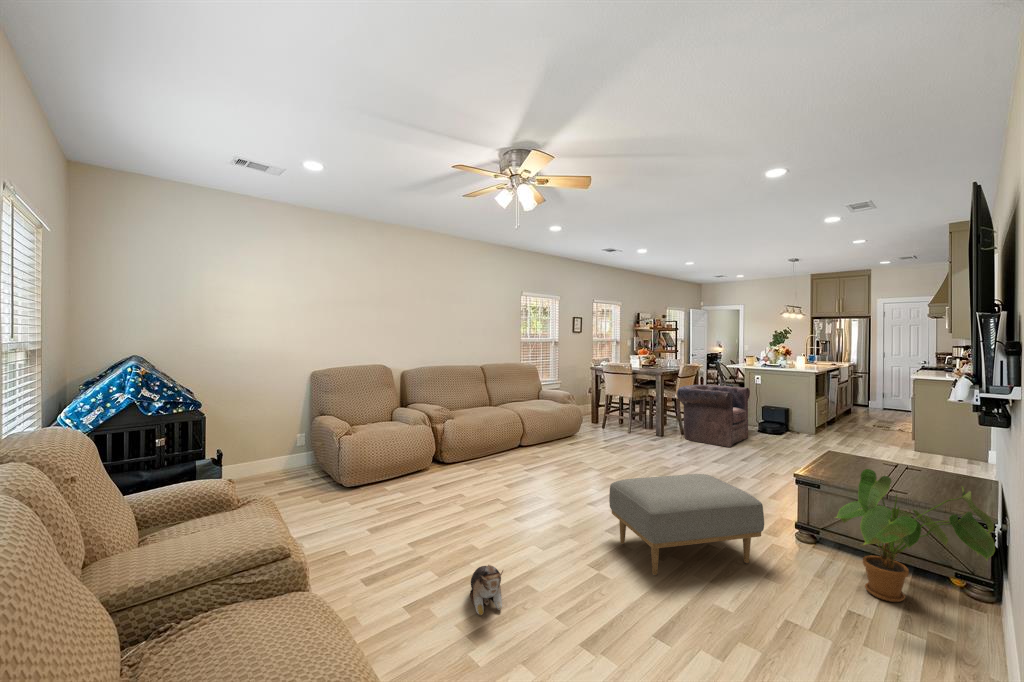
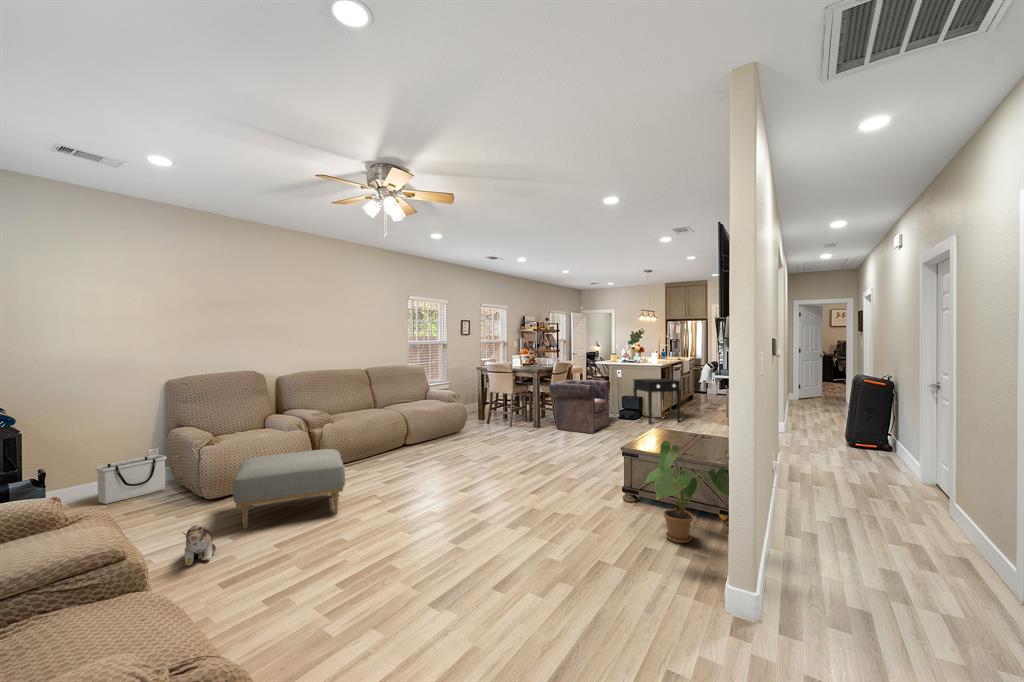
side table: none [777,387,841,441] -> present [633,378,680,424]
storage bin: none [251,440,308,483] -> present [95,455,167,504]
ottoman: present [609,474,764,575] -> present [233,449,345,529]
plush toy: present [470,565,503,615] -> present [182,525,216,566]

